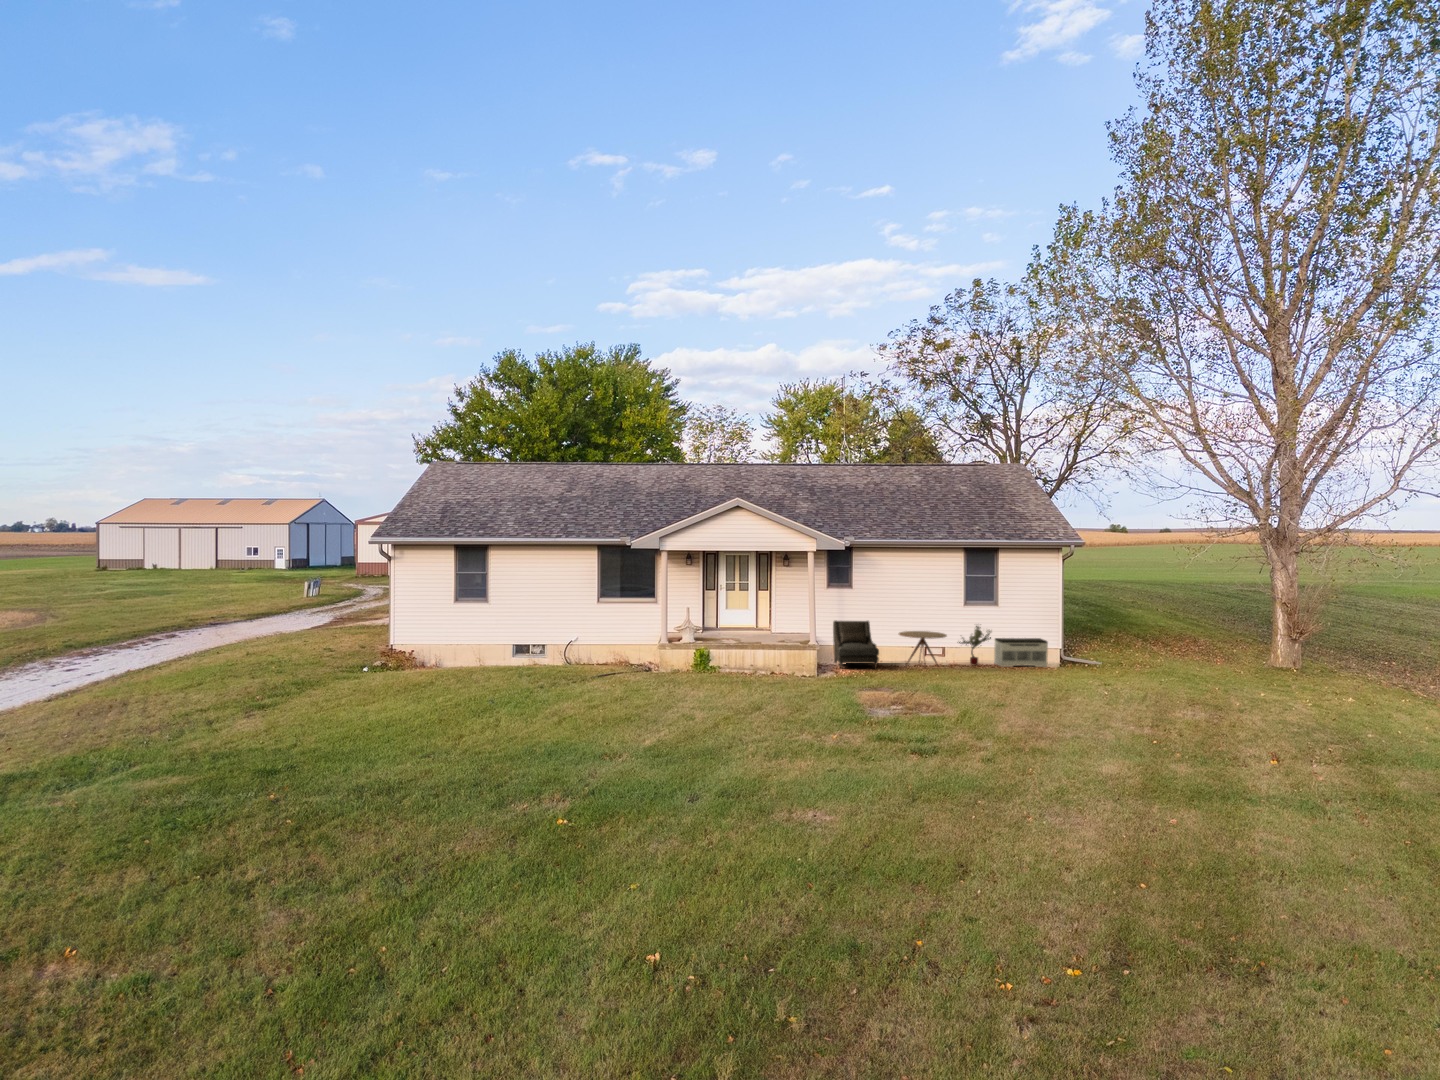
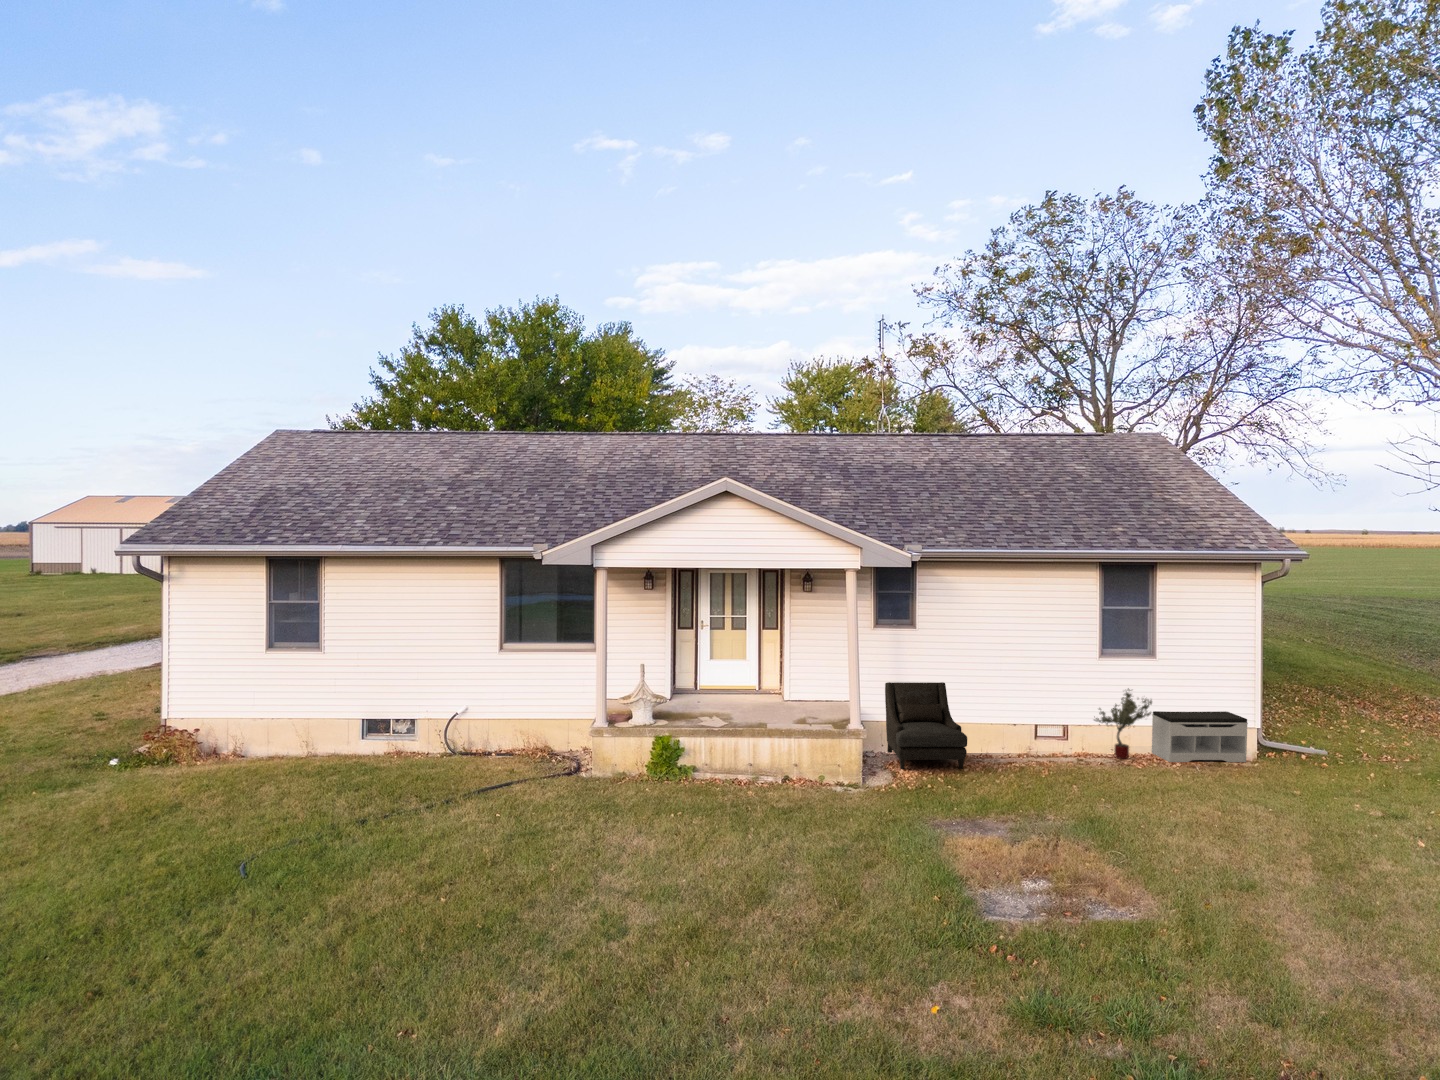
round table: present [899,631,947,665] -> none [996,699,1081,769]

